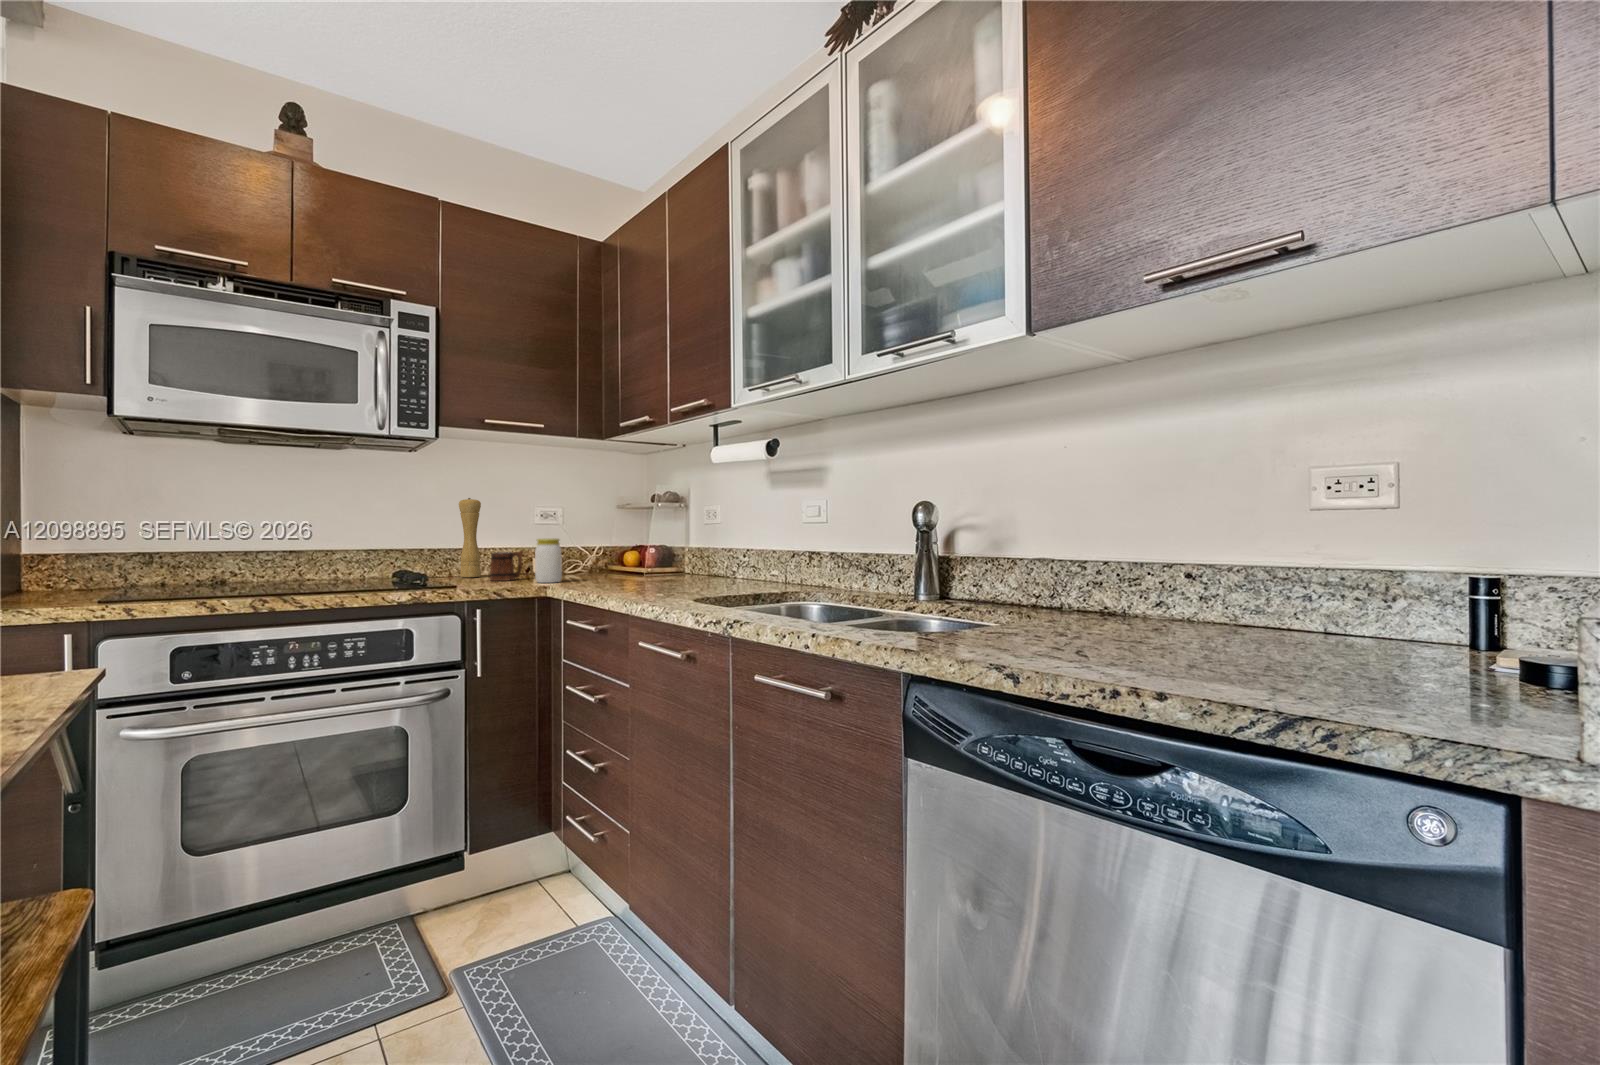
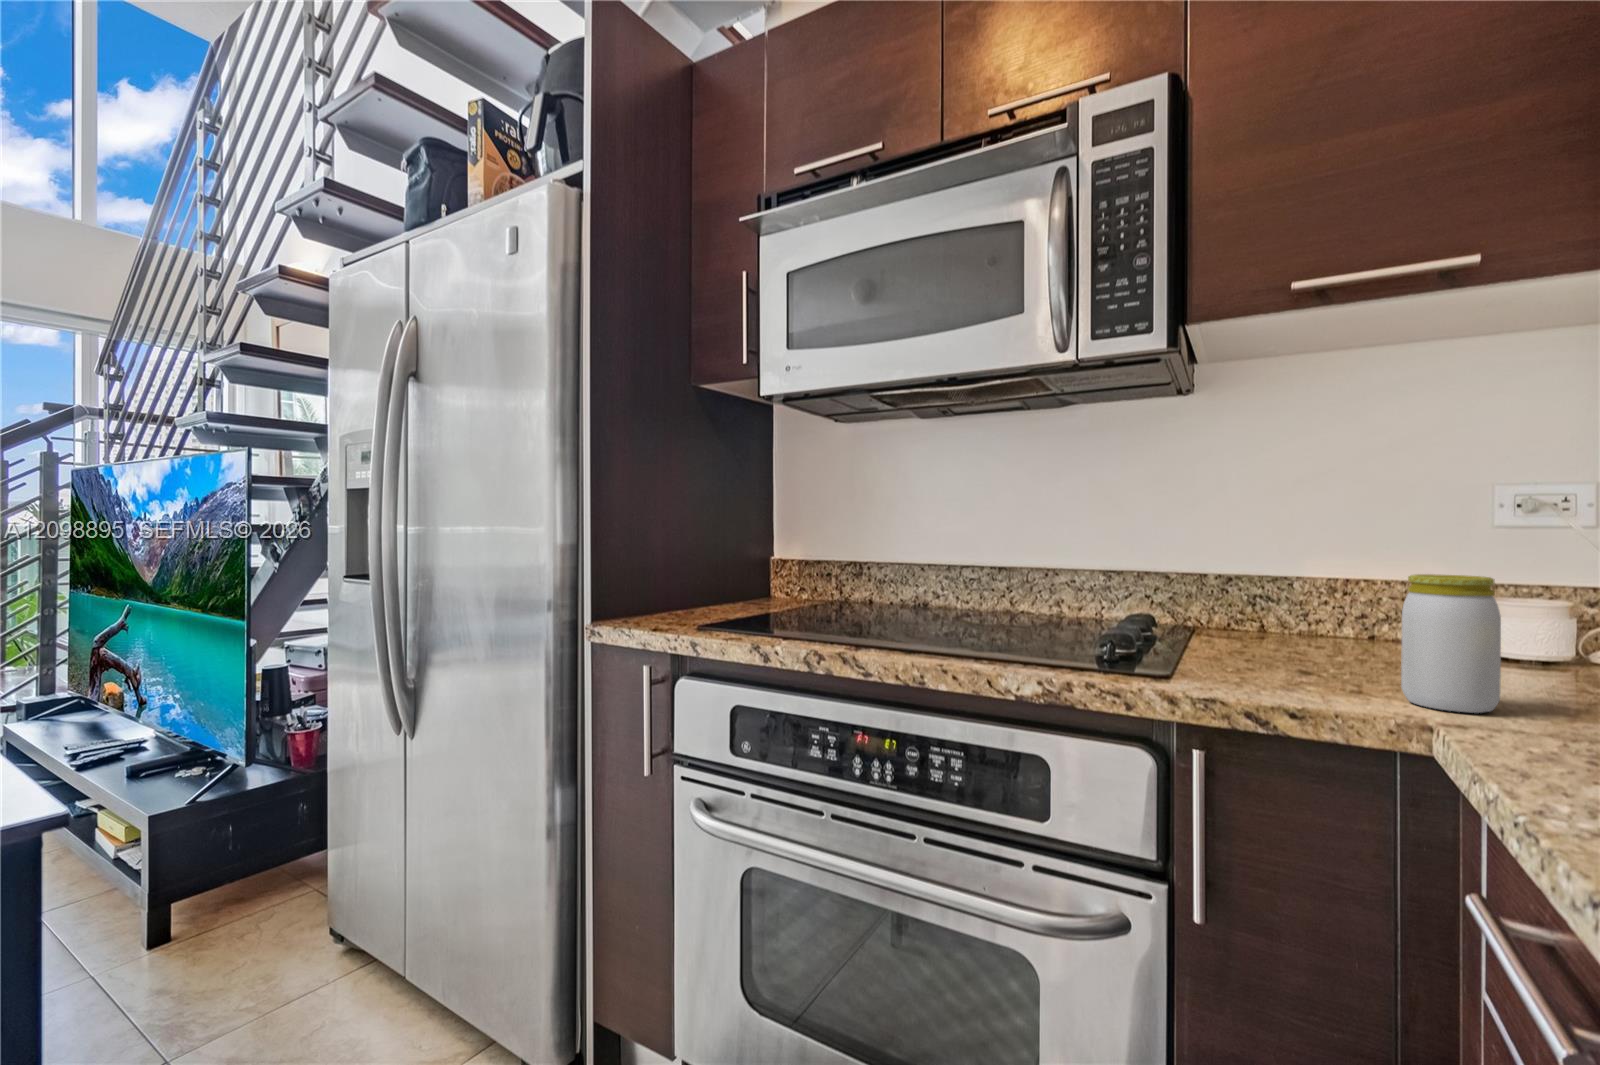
pepper mill: present [459,498,481,577] -> none [1256,473,1308,646]
mug: present [490,551,523,581] -> none [1294,598,1395,674]

